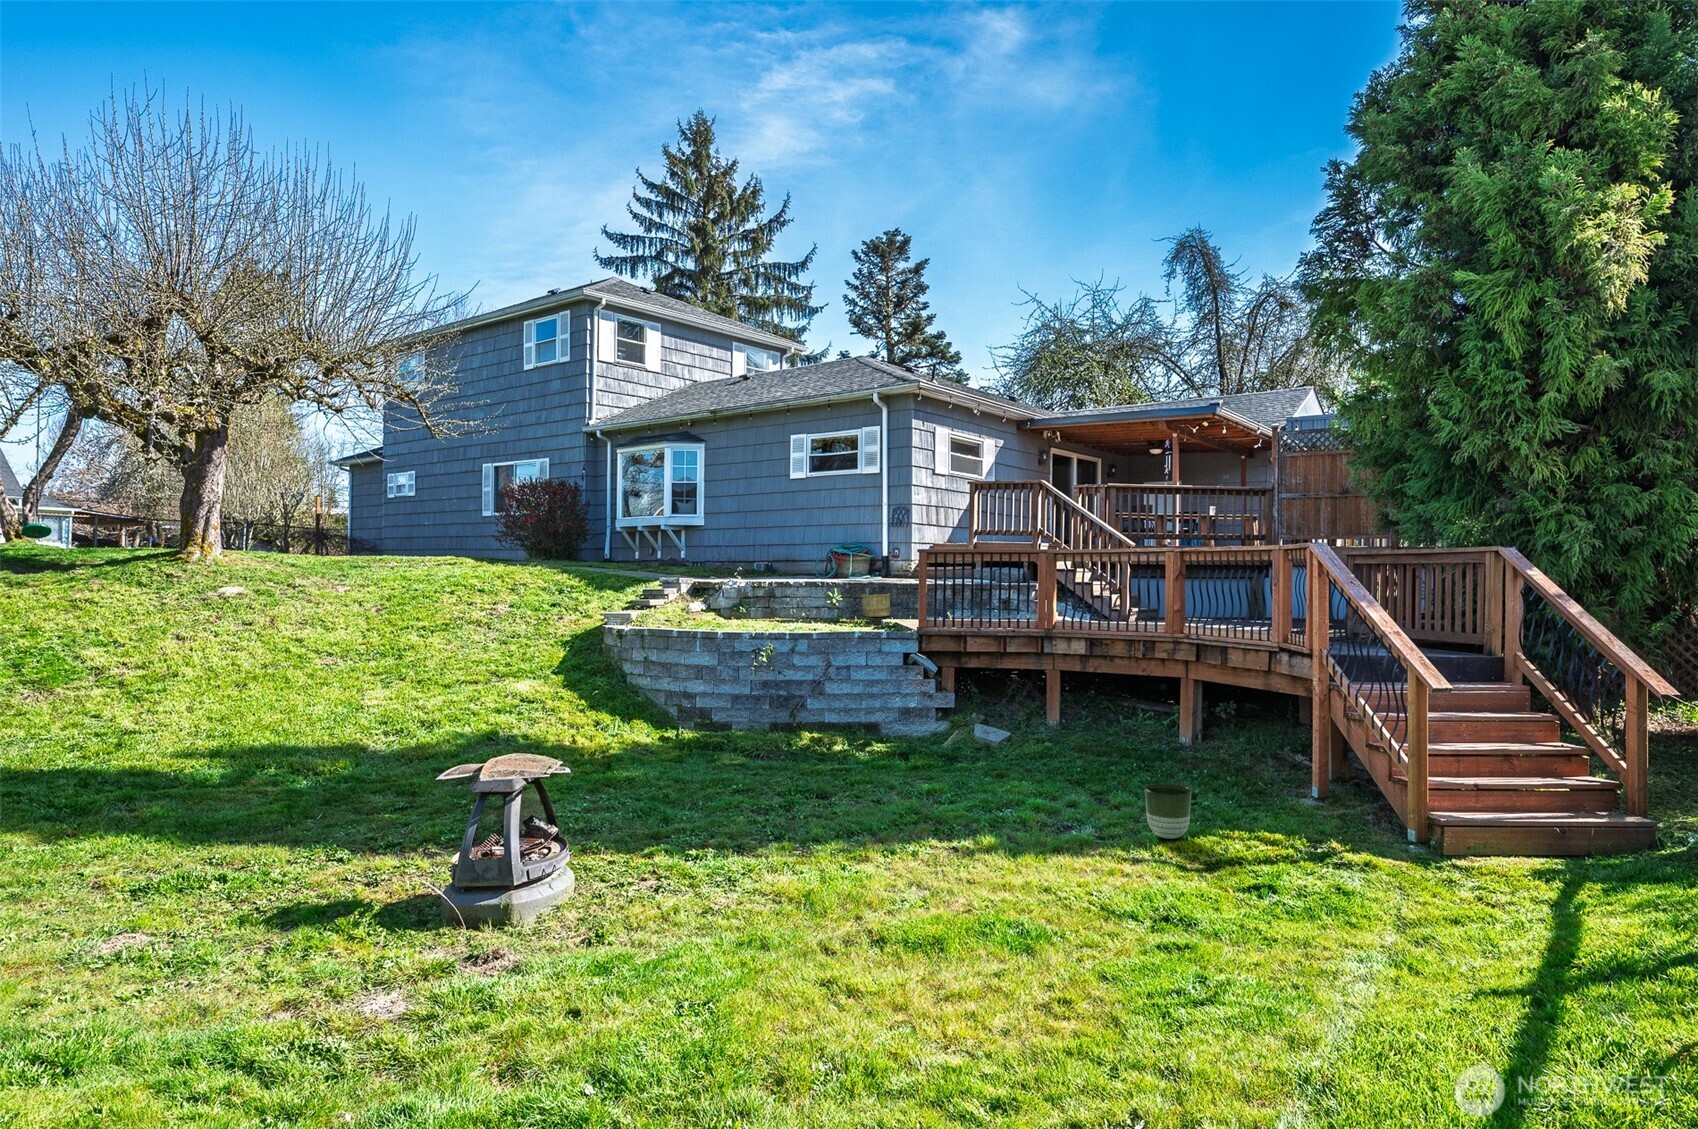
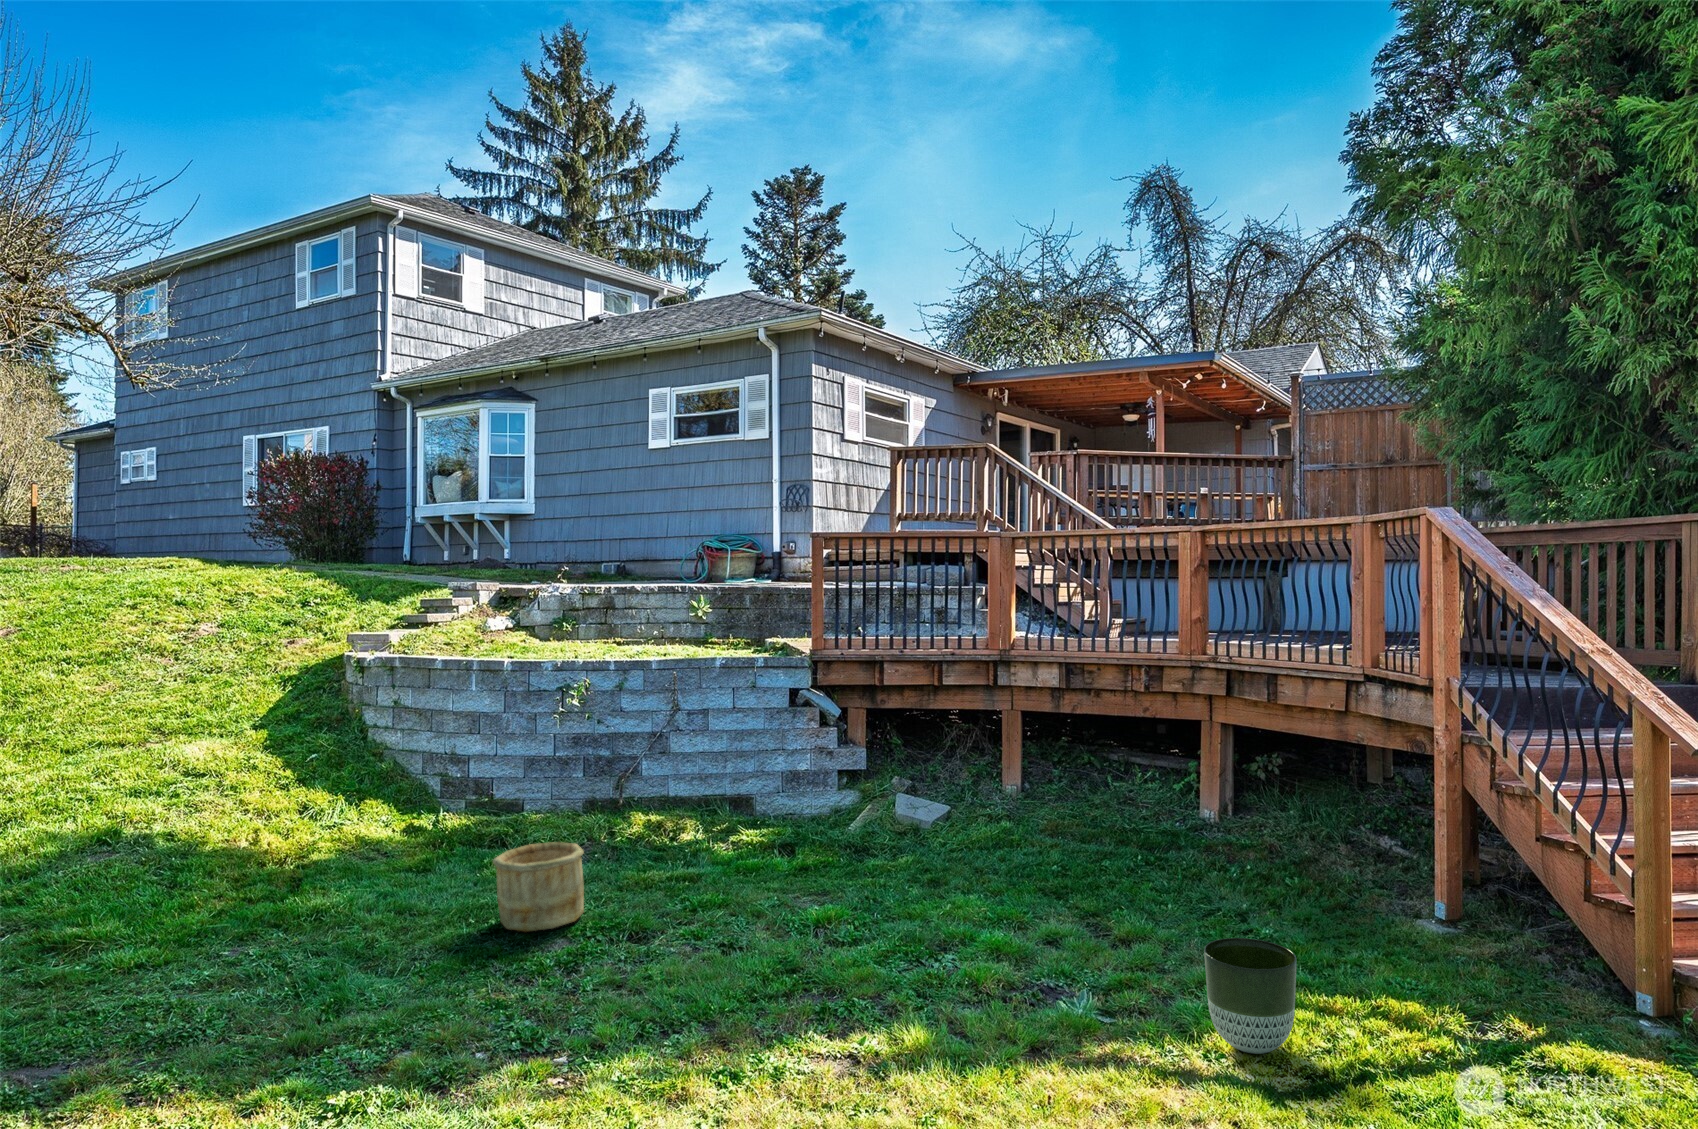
wooden bucket: present [861,593,890,617] -> present [493,842,584,932]

